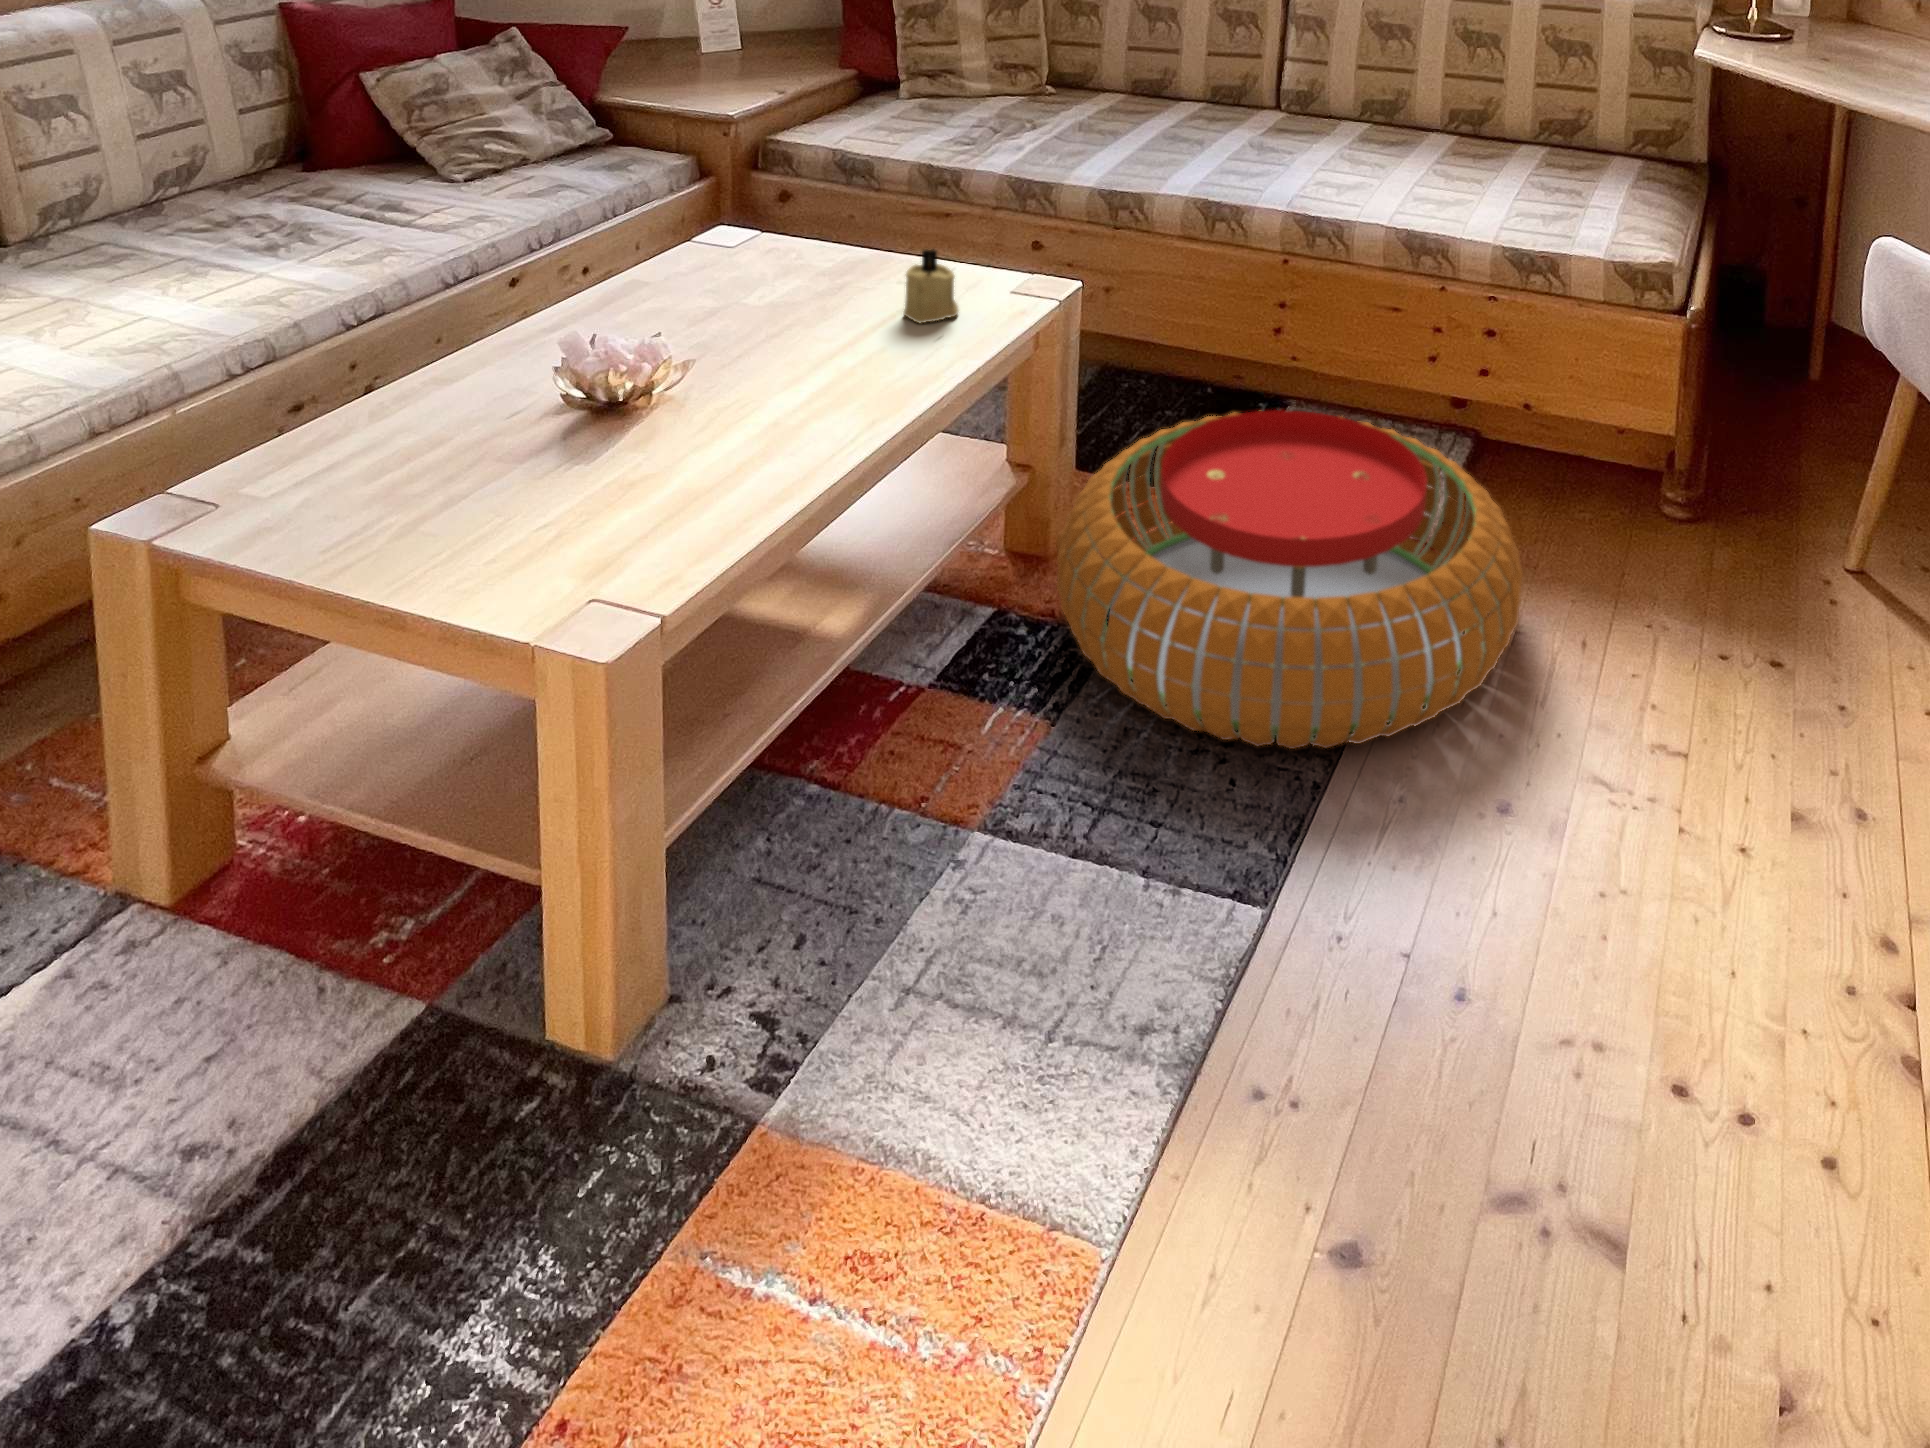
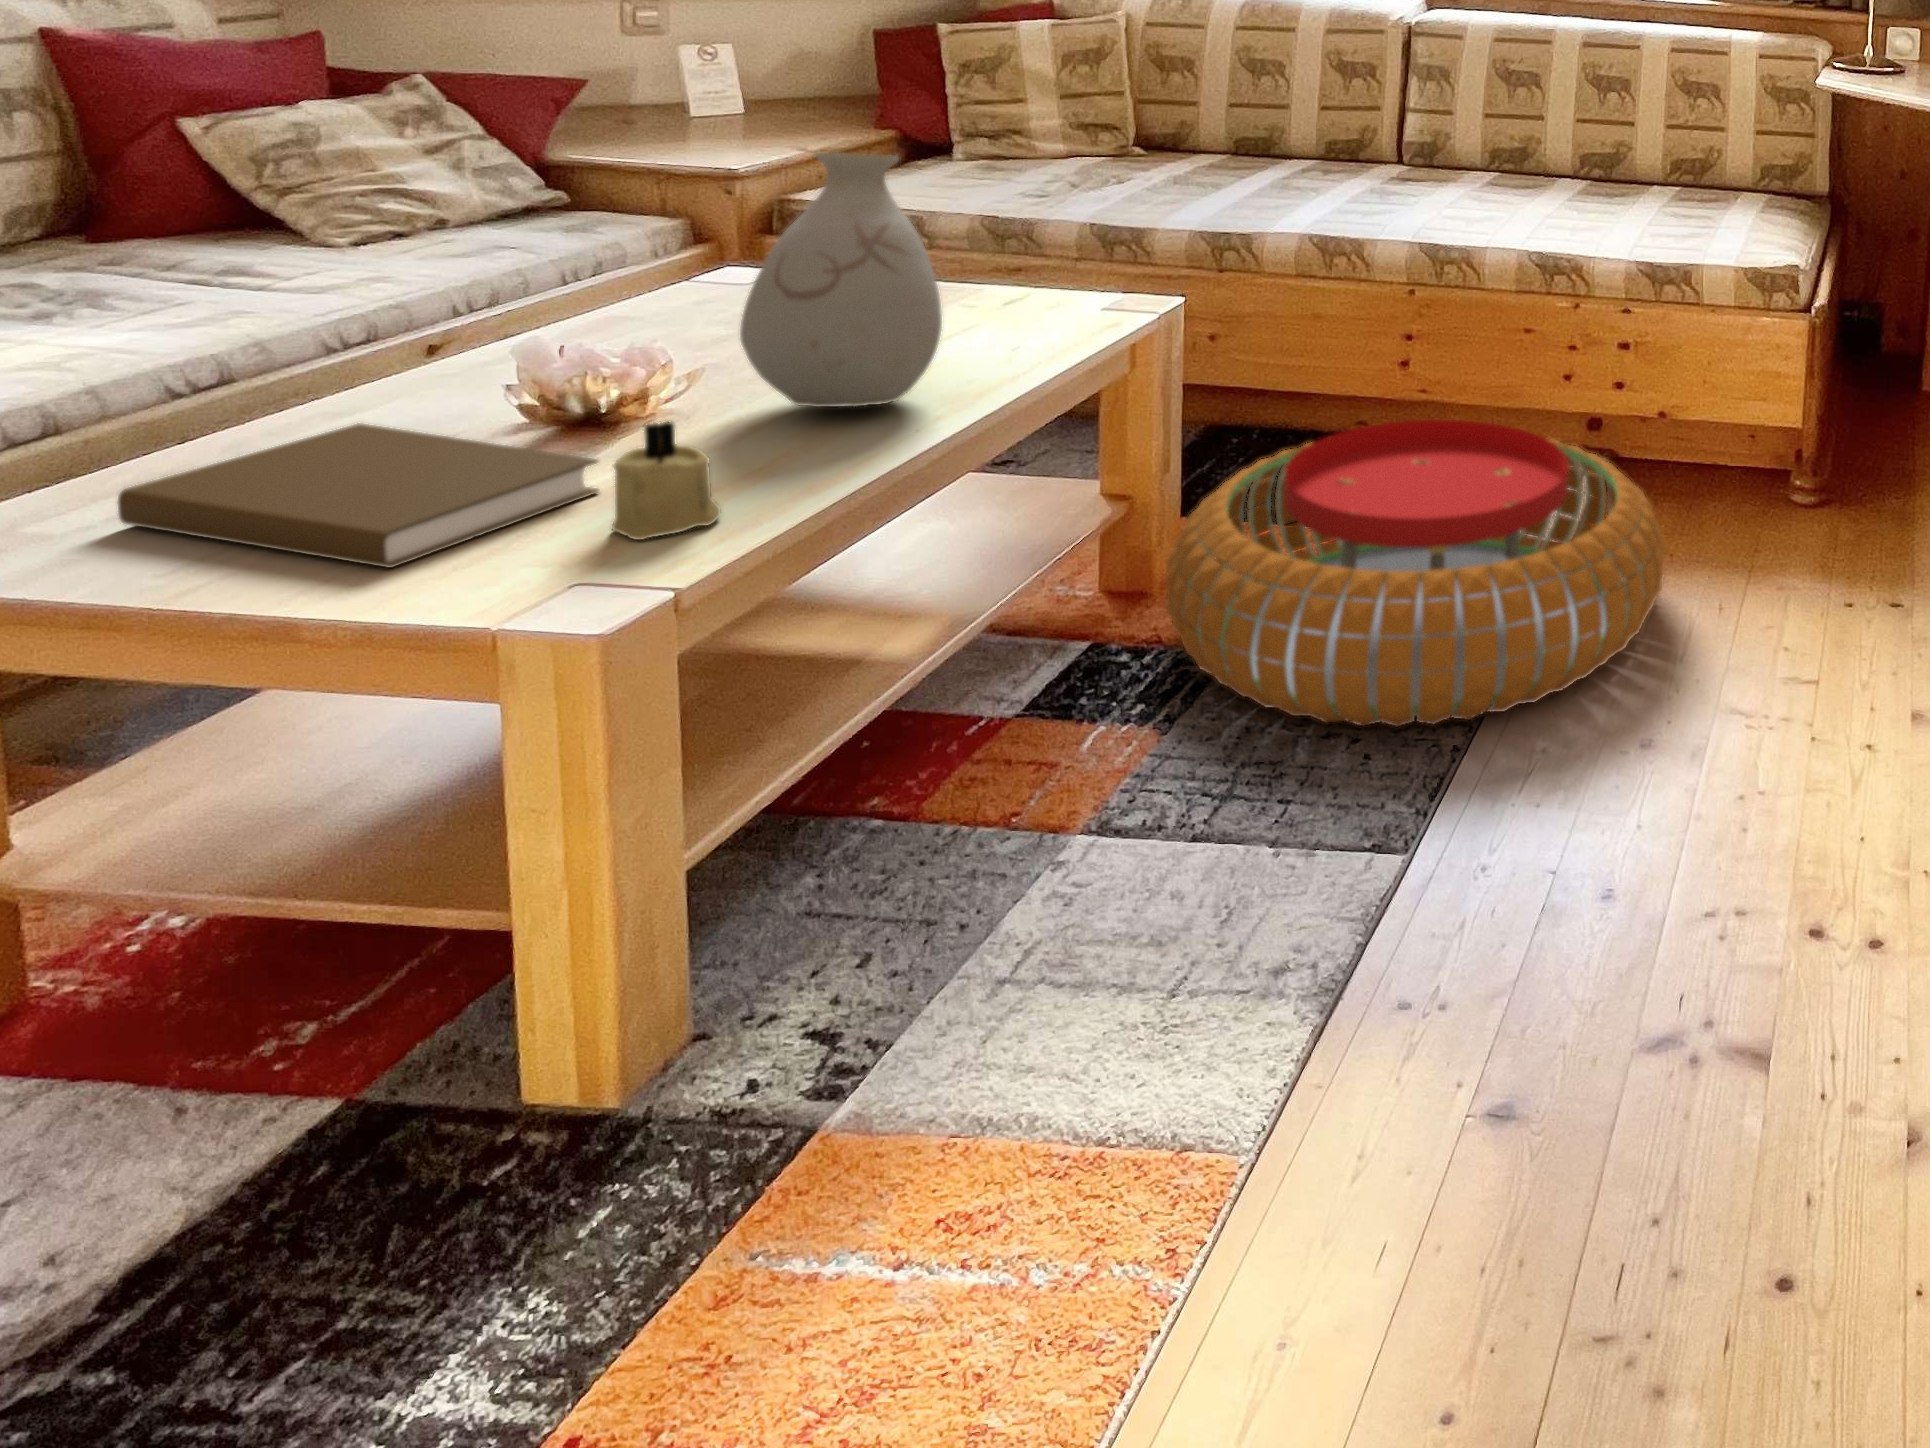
vase: none [724,176,877,409] -> present [740,153,942,407]
candle: present [903,249,958,323] -> present [612,422,721,540]
book: none [303,403,618,562] -> present [118,423,599,568]

